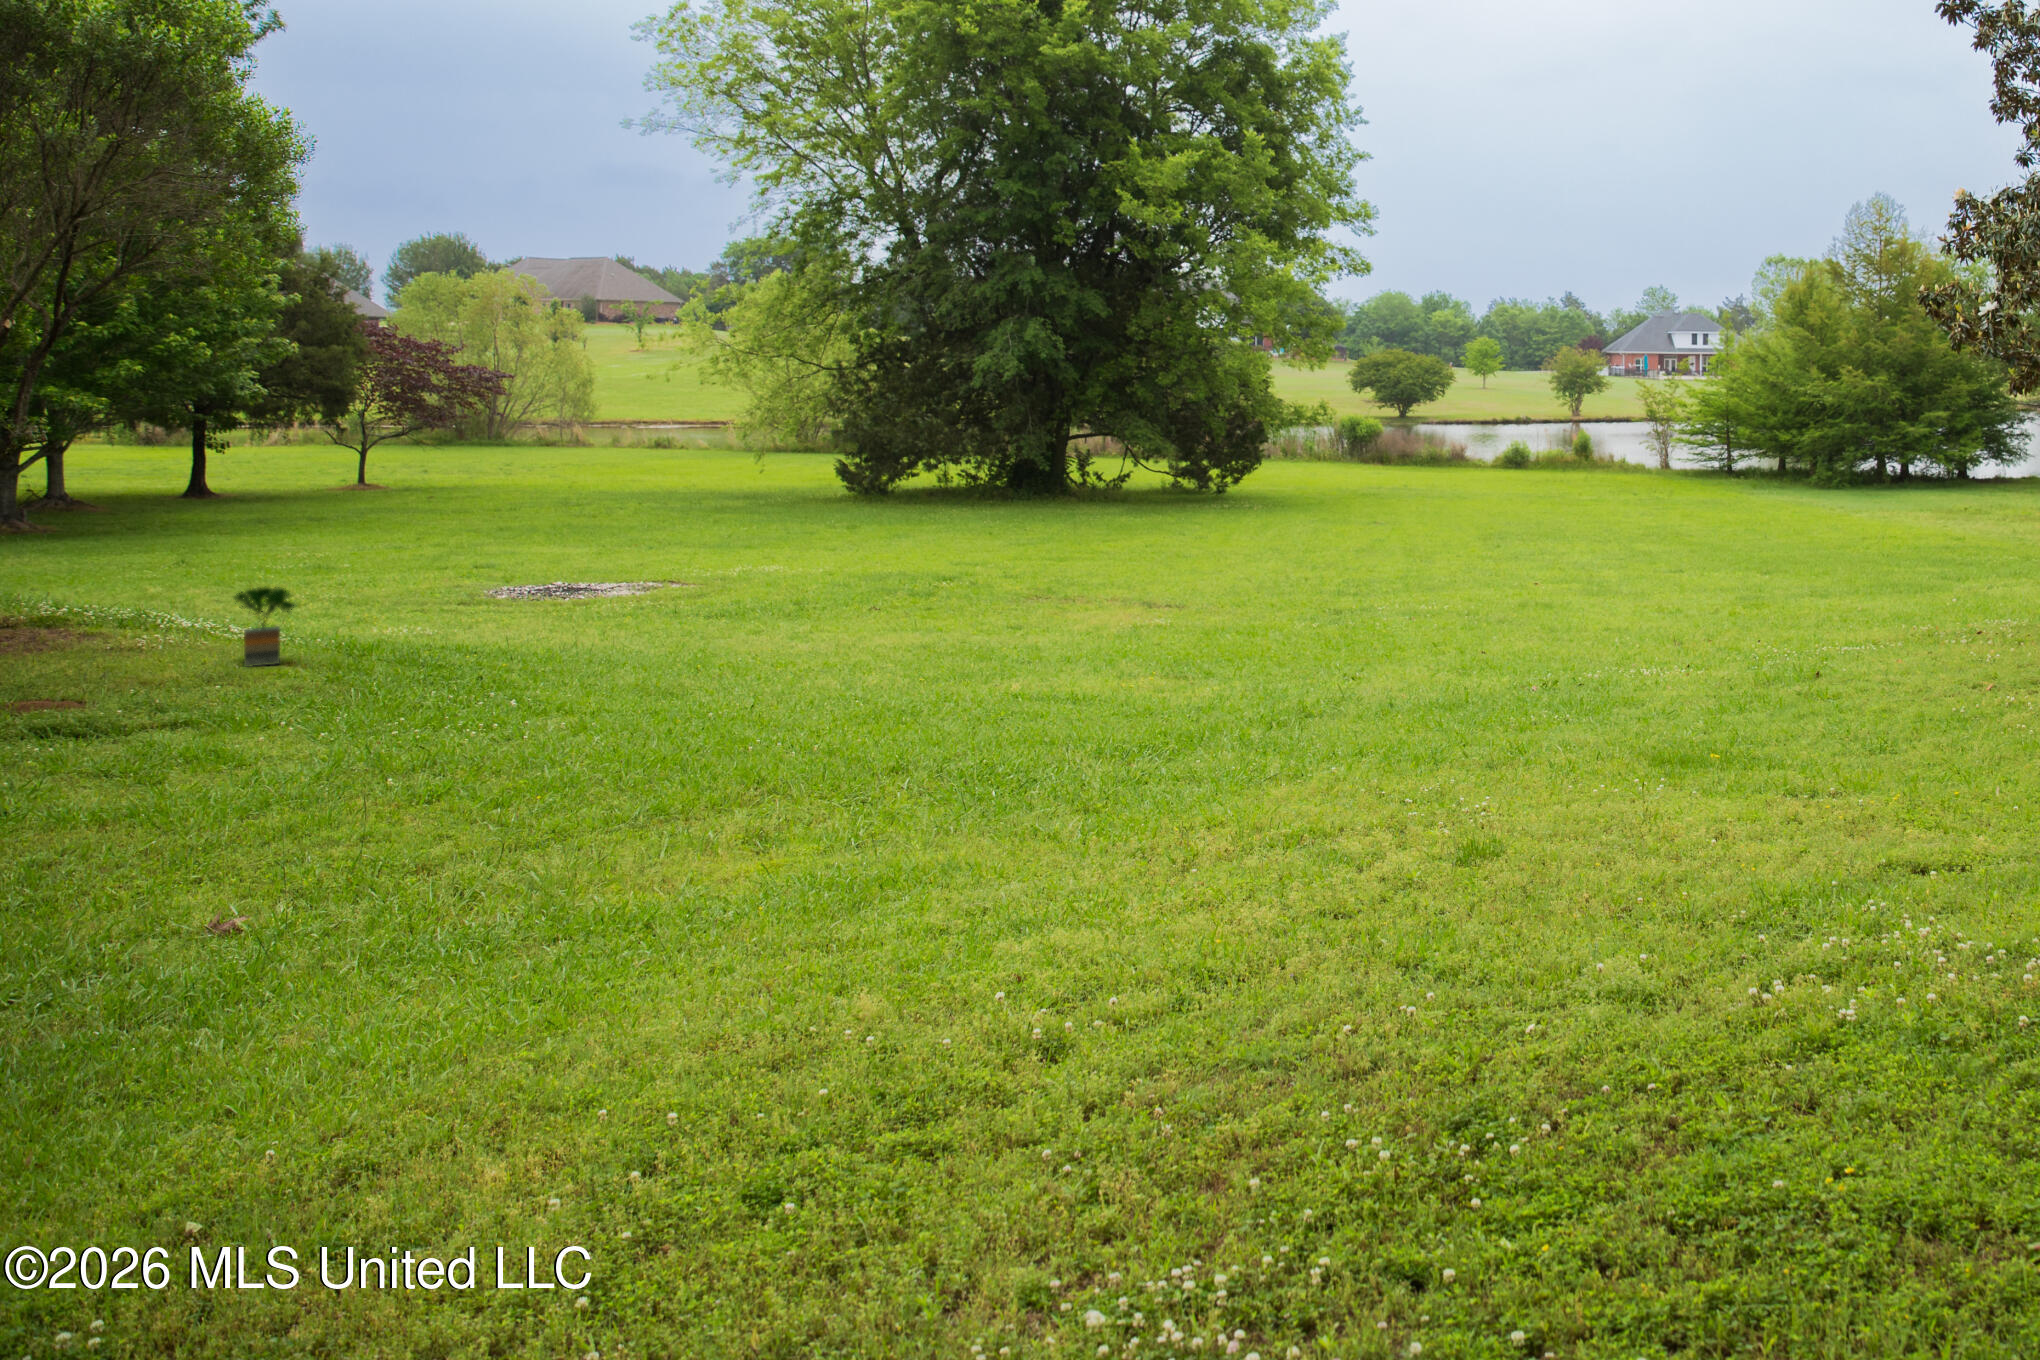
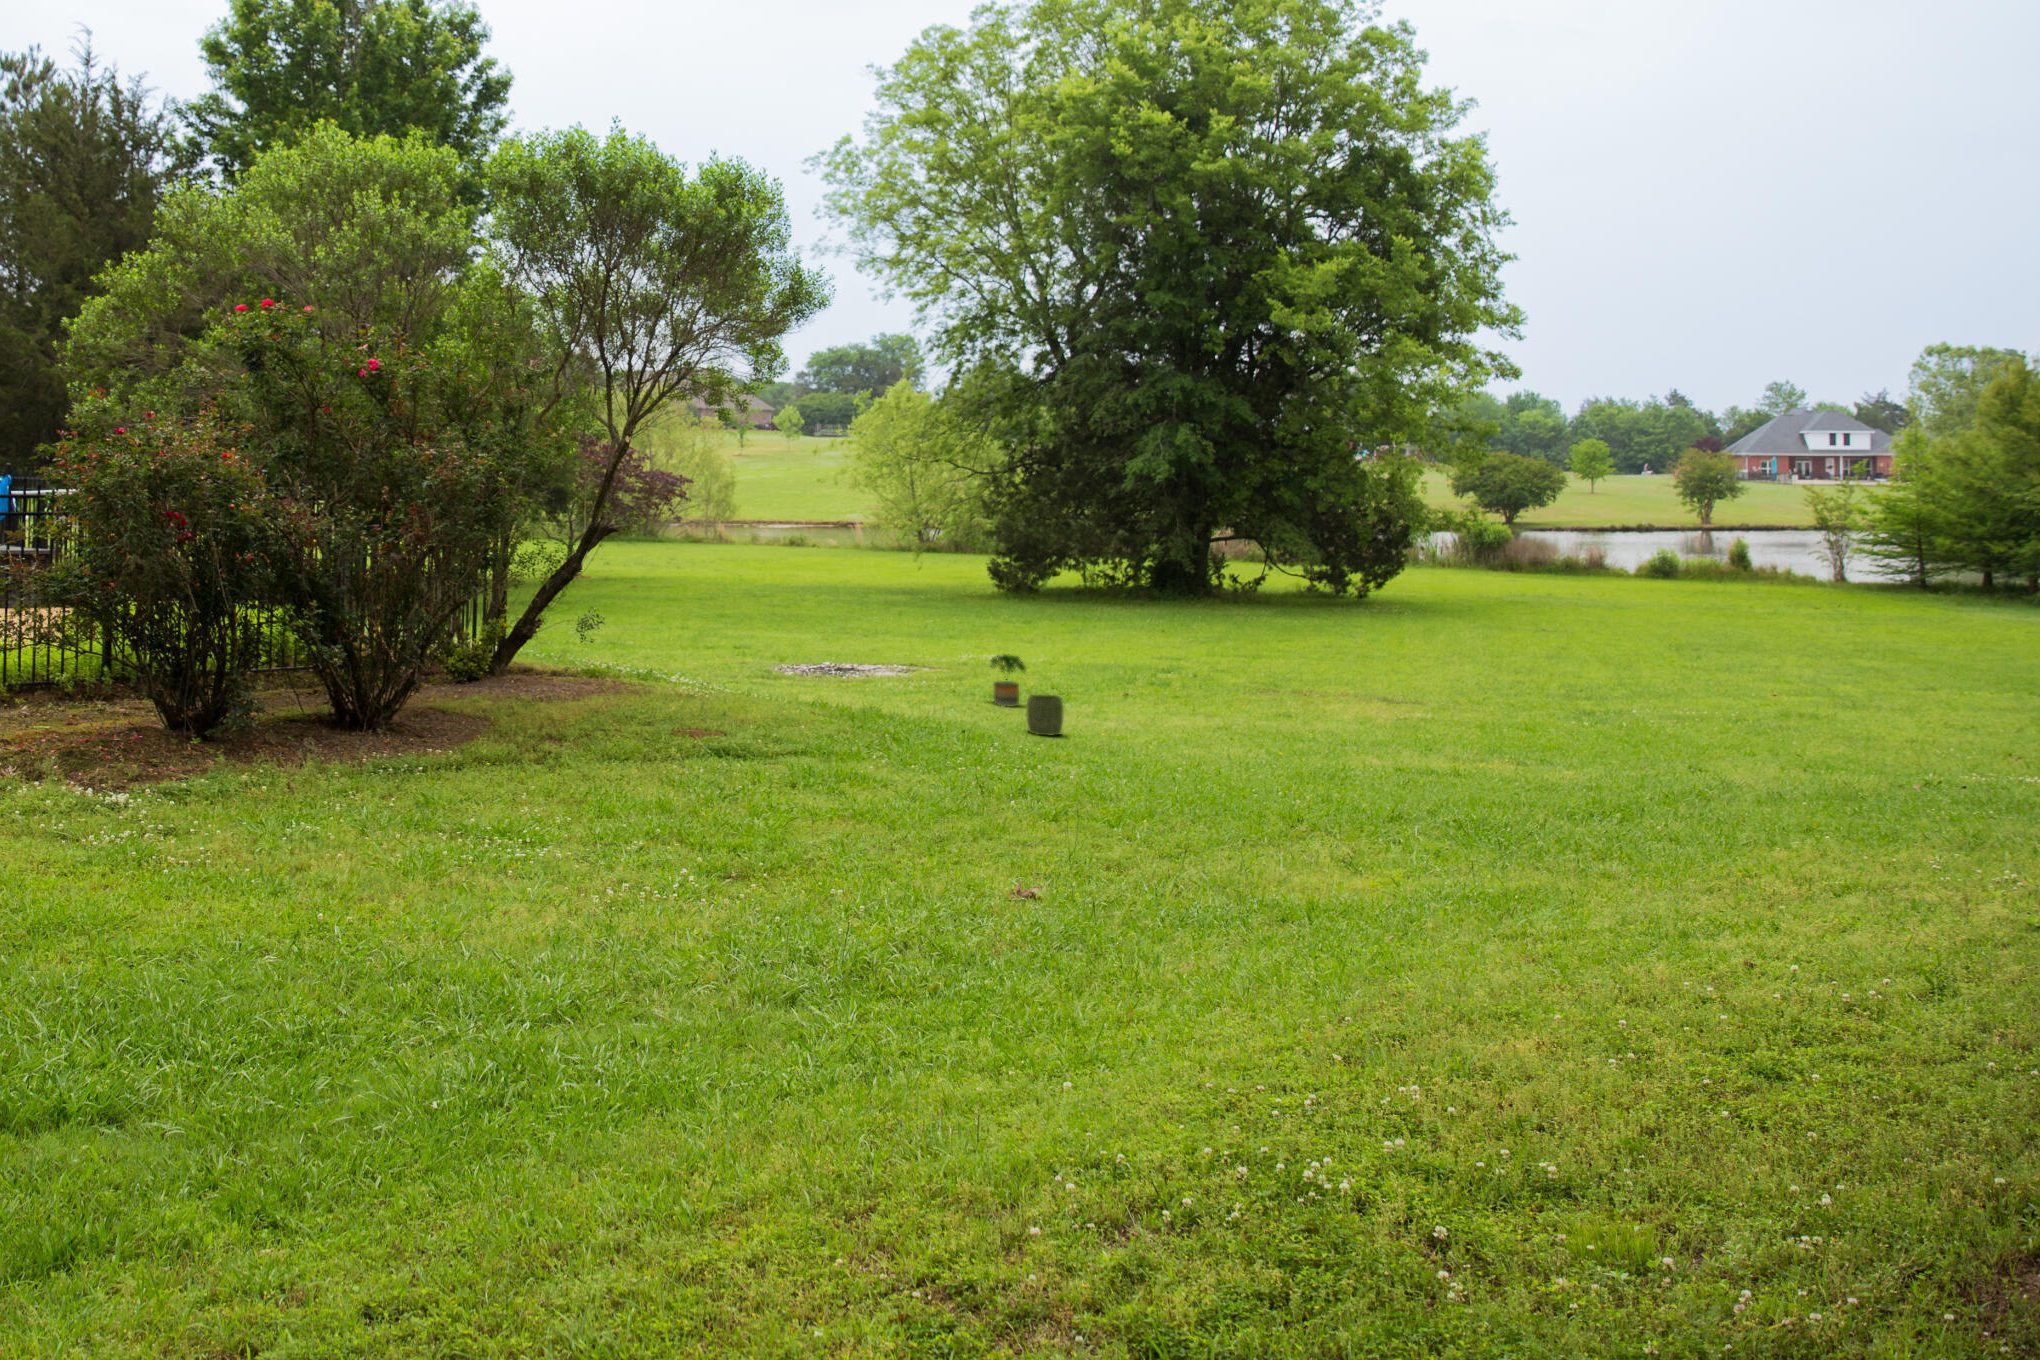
woven basket: none [157,650,232,717] -> present [1027,695,1063,736]

